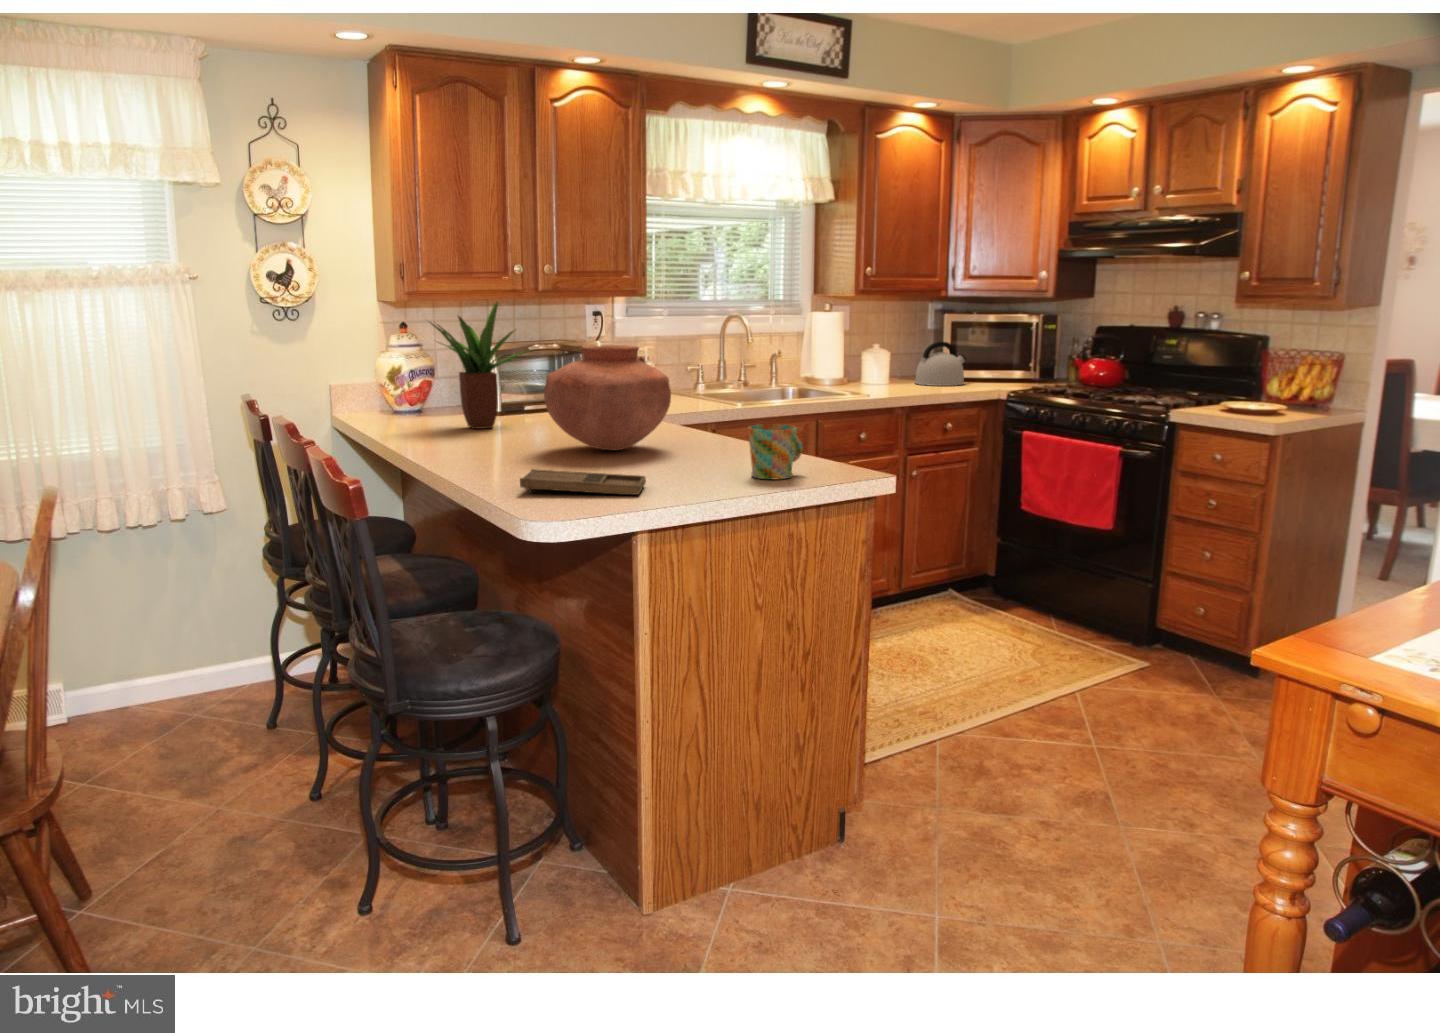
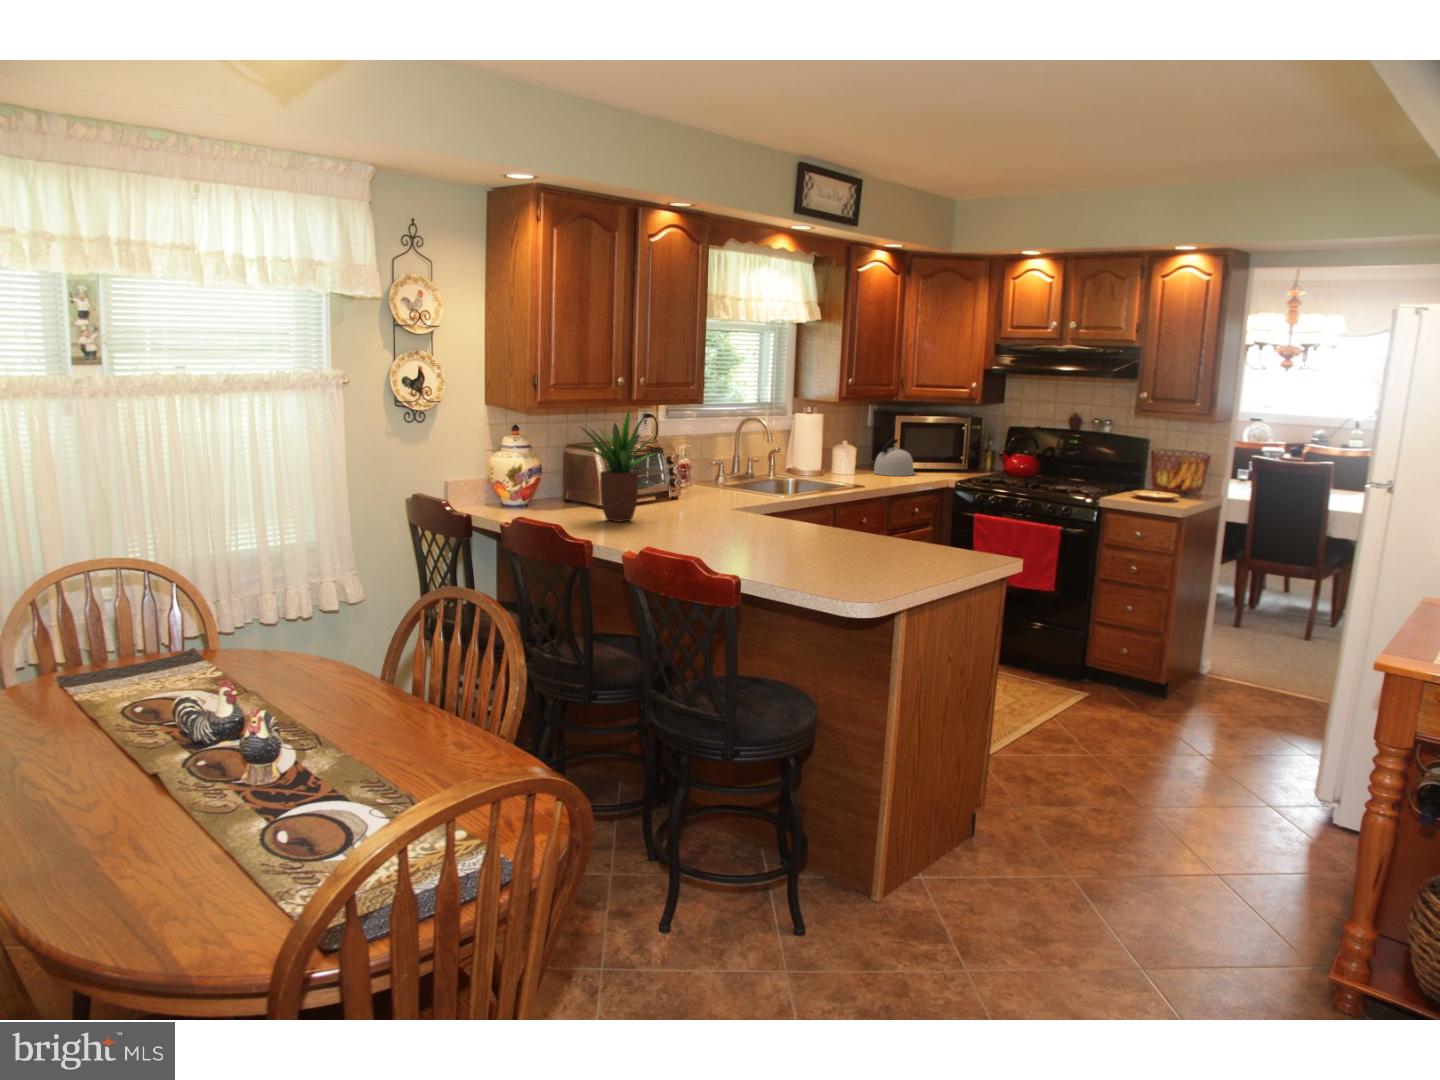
vase: present [544,345,671,450] -> none [729,451,834,540]
mug: present [748,424,802,479] -> none [940,518,980,562]
tray: present [520,469,646,495] -> none [796,559,901,580]

